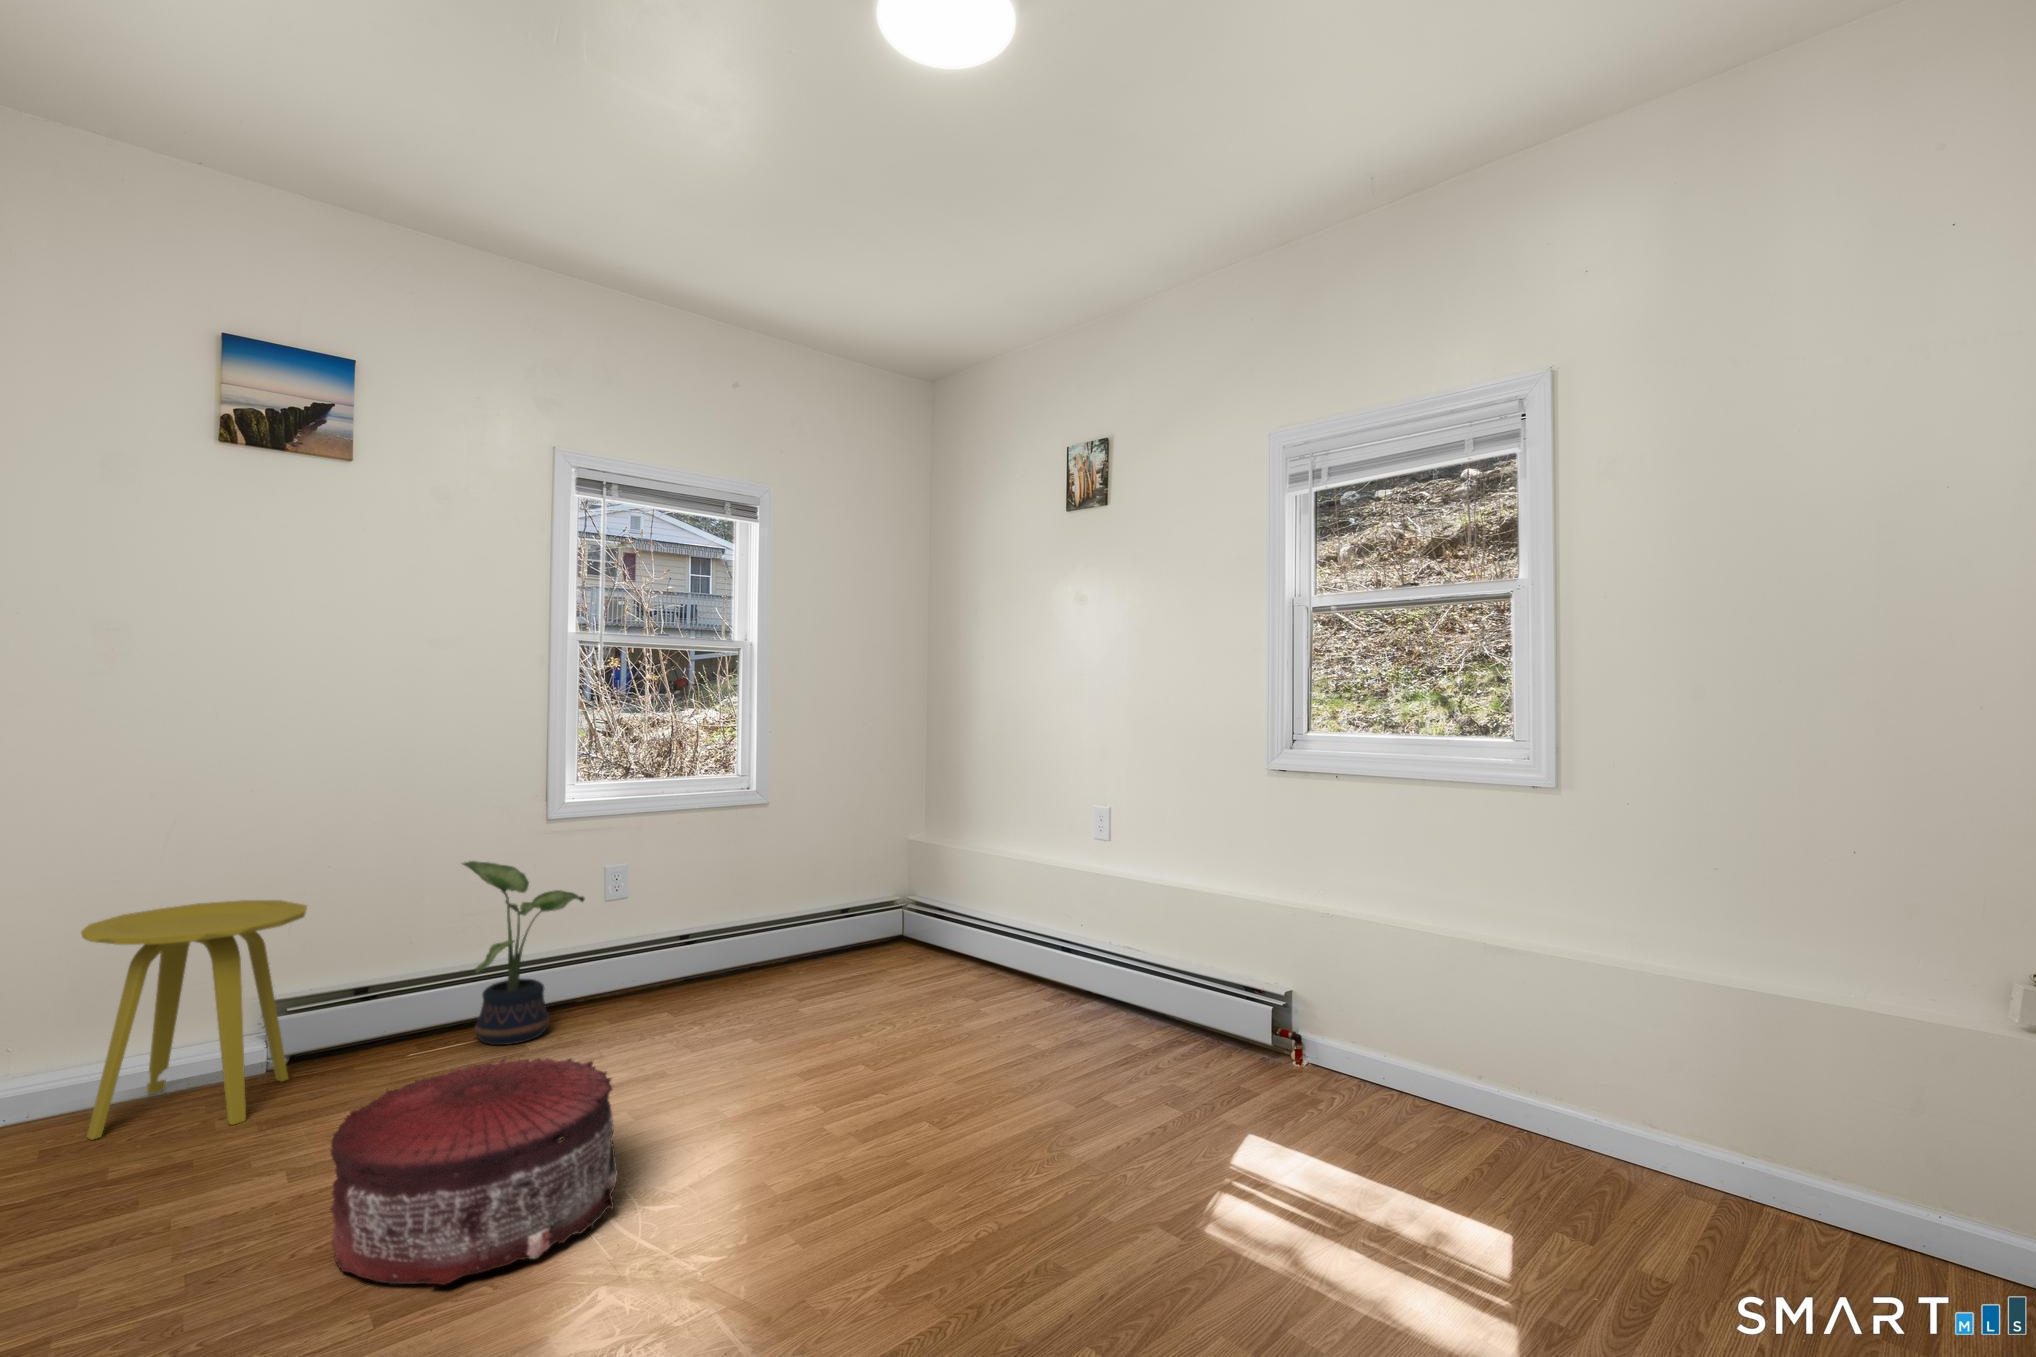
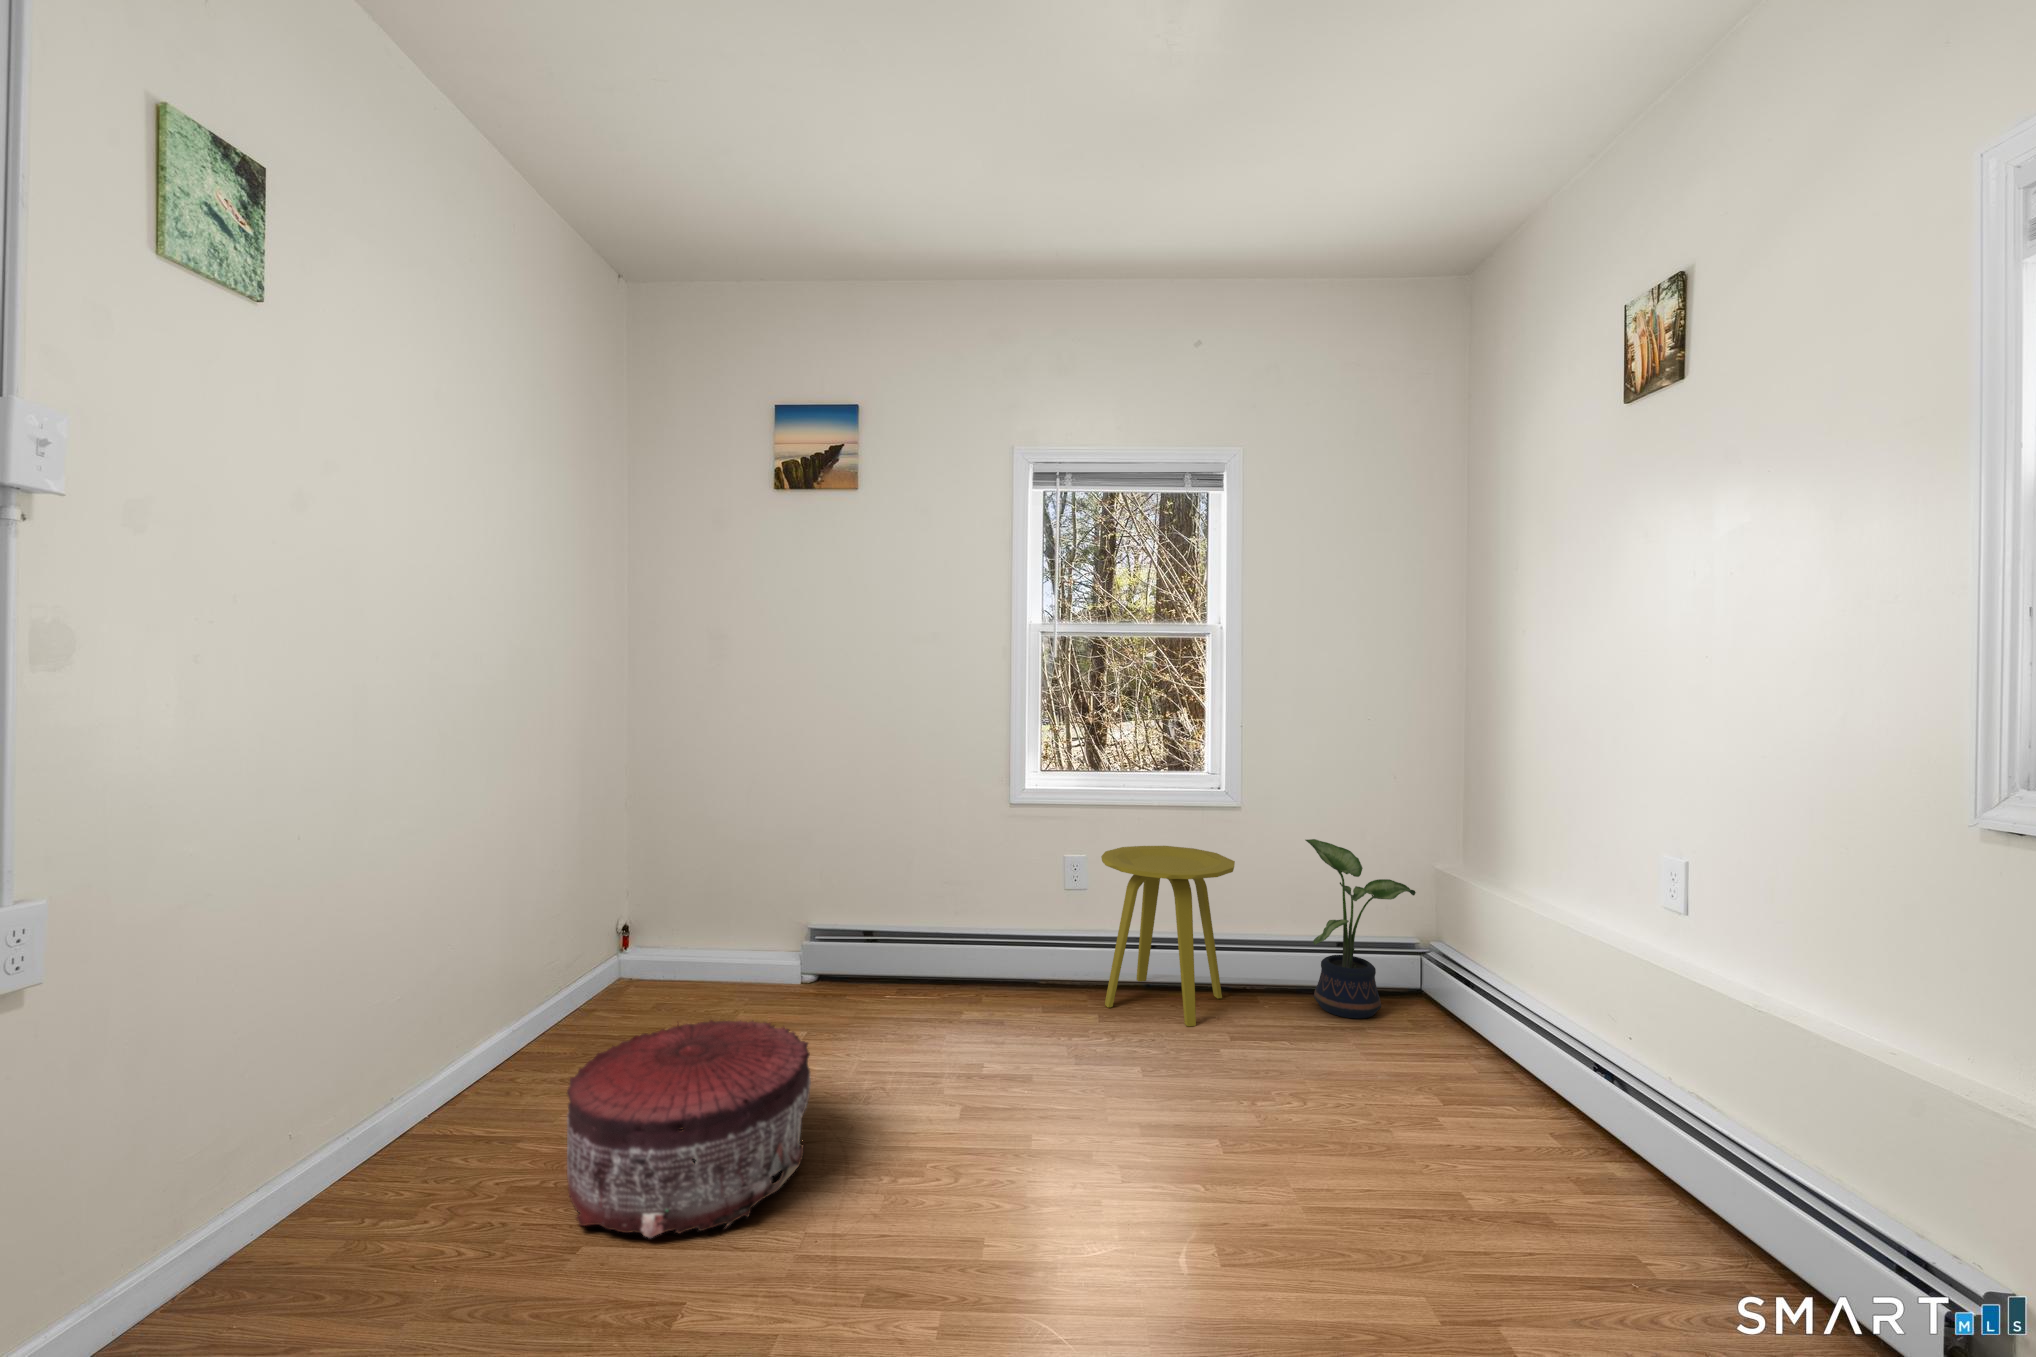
potted plant: present [463,861,584,1045] -> present [1305,839,1416,1019]
side table: present [81,900,307,1140] -> present [1101,846,1235,1026]

